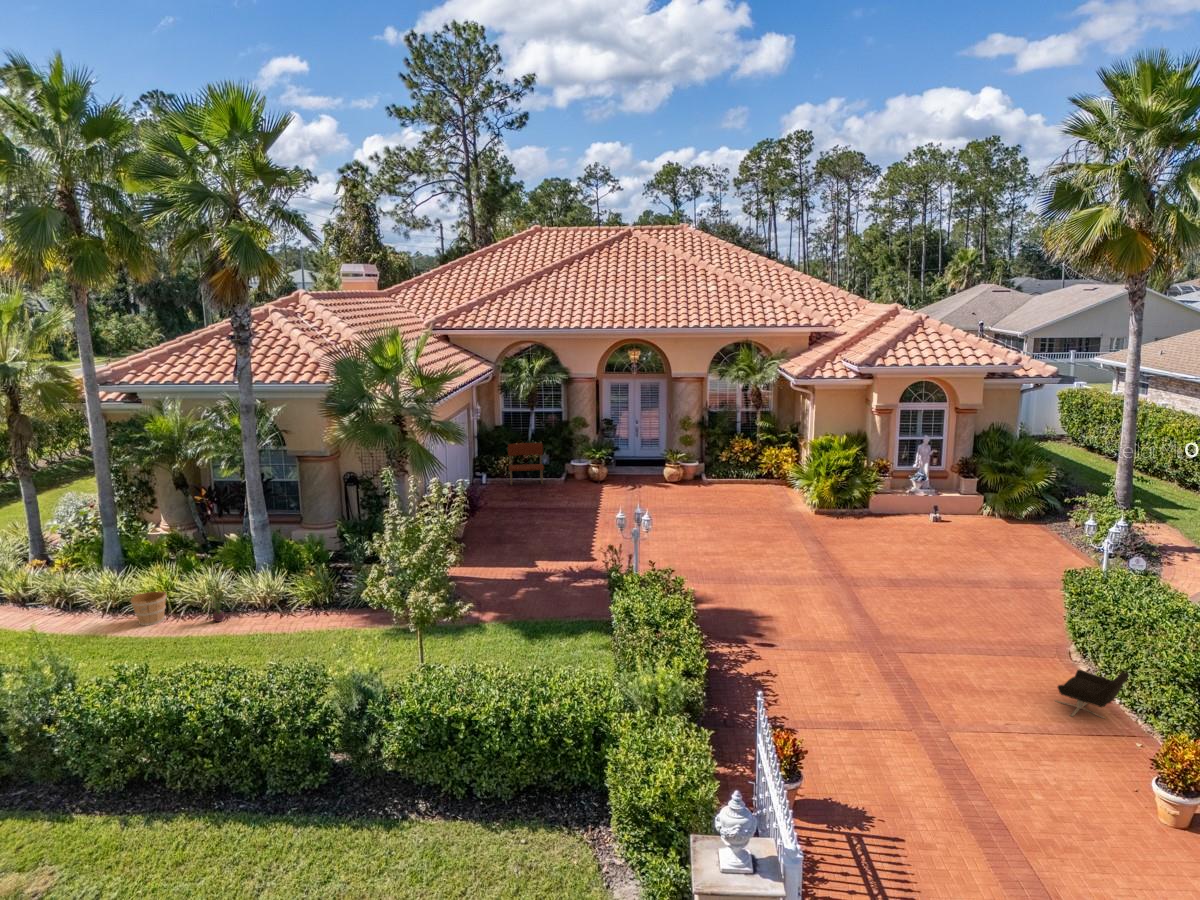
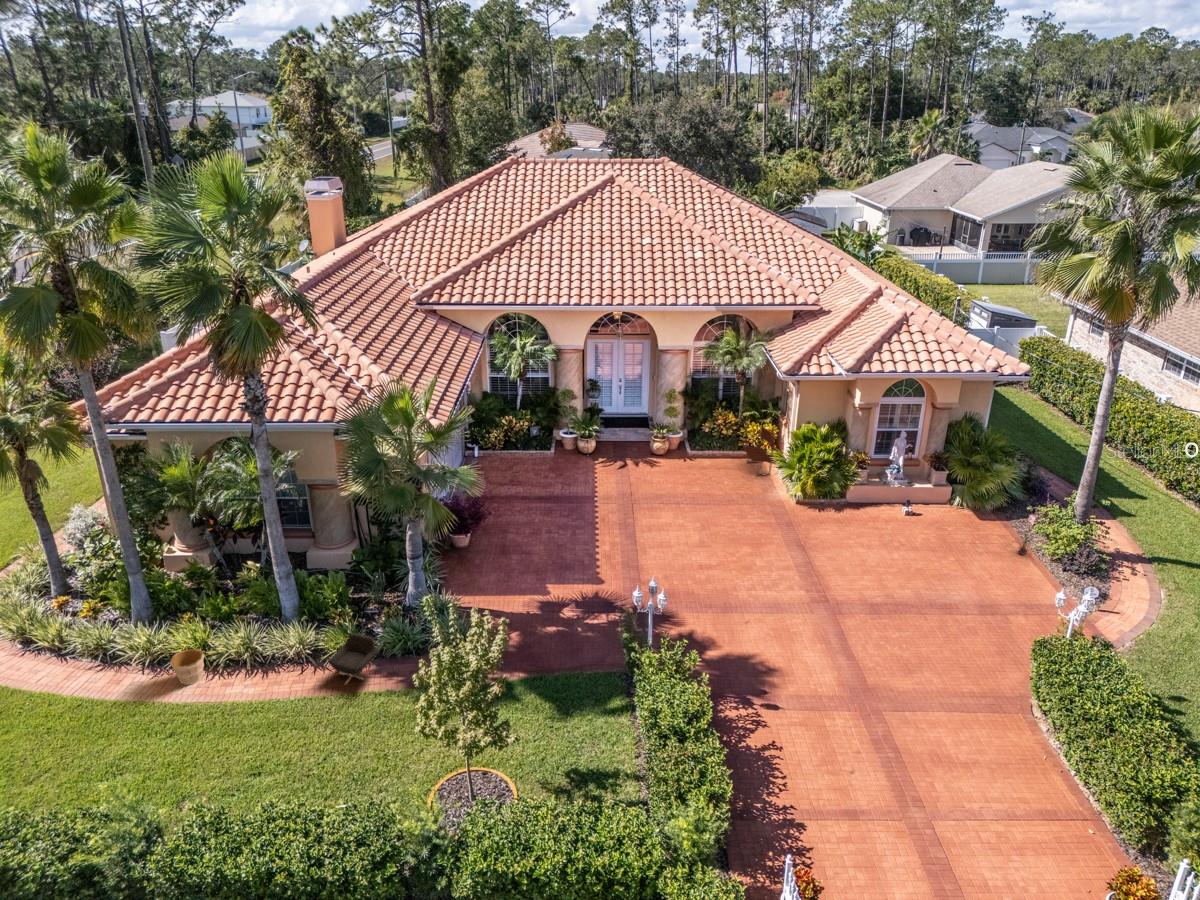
bench: present [508,443,544,485] -> present [743,427,775,476]
decorative plant: present [209,594,225,622] -> present [1018,536,1031,555]
lounge chair: present [1055,670,1129,718] -> present [328,633,376,683]

